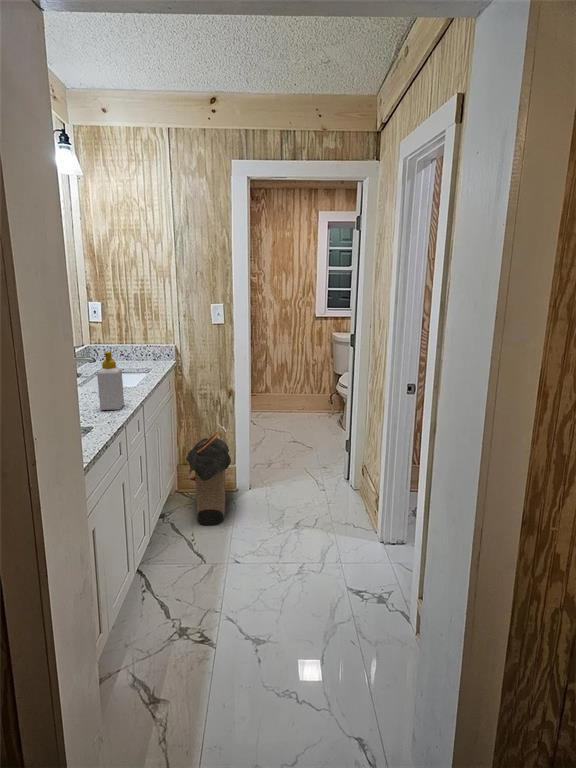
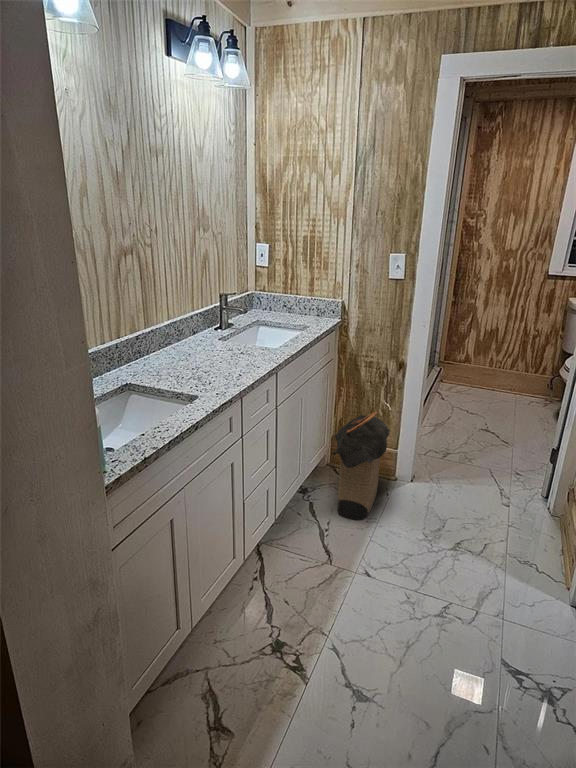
soap bottle: present [97,352,124,410] -> none [224,306,253,375]

